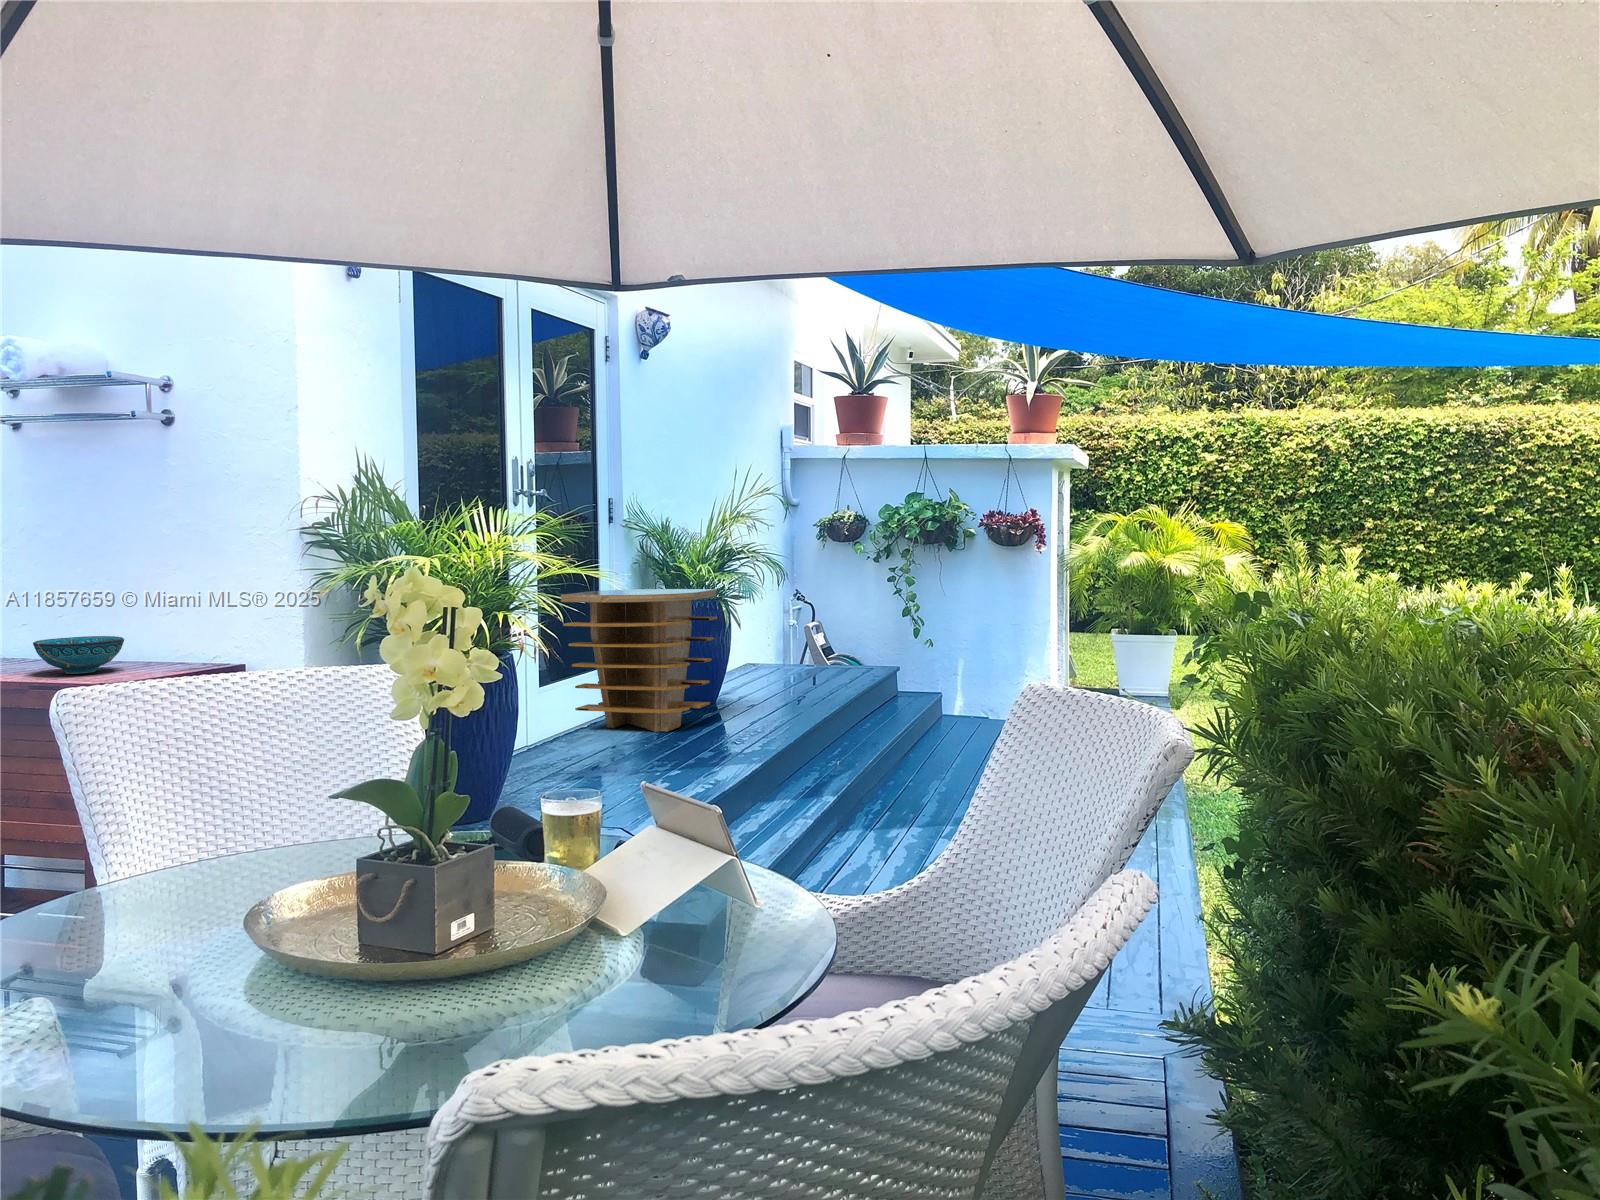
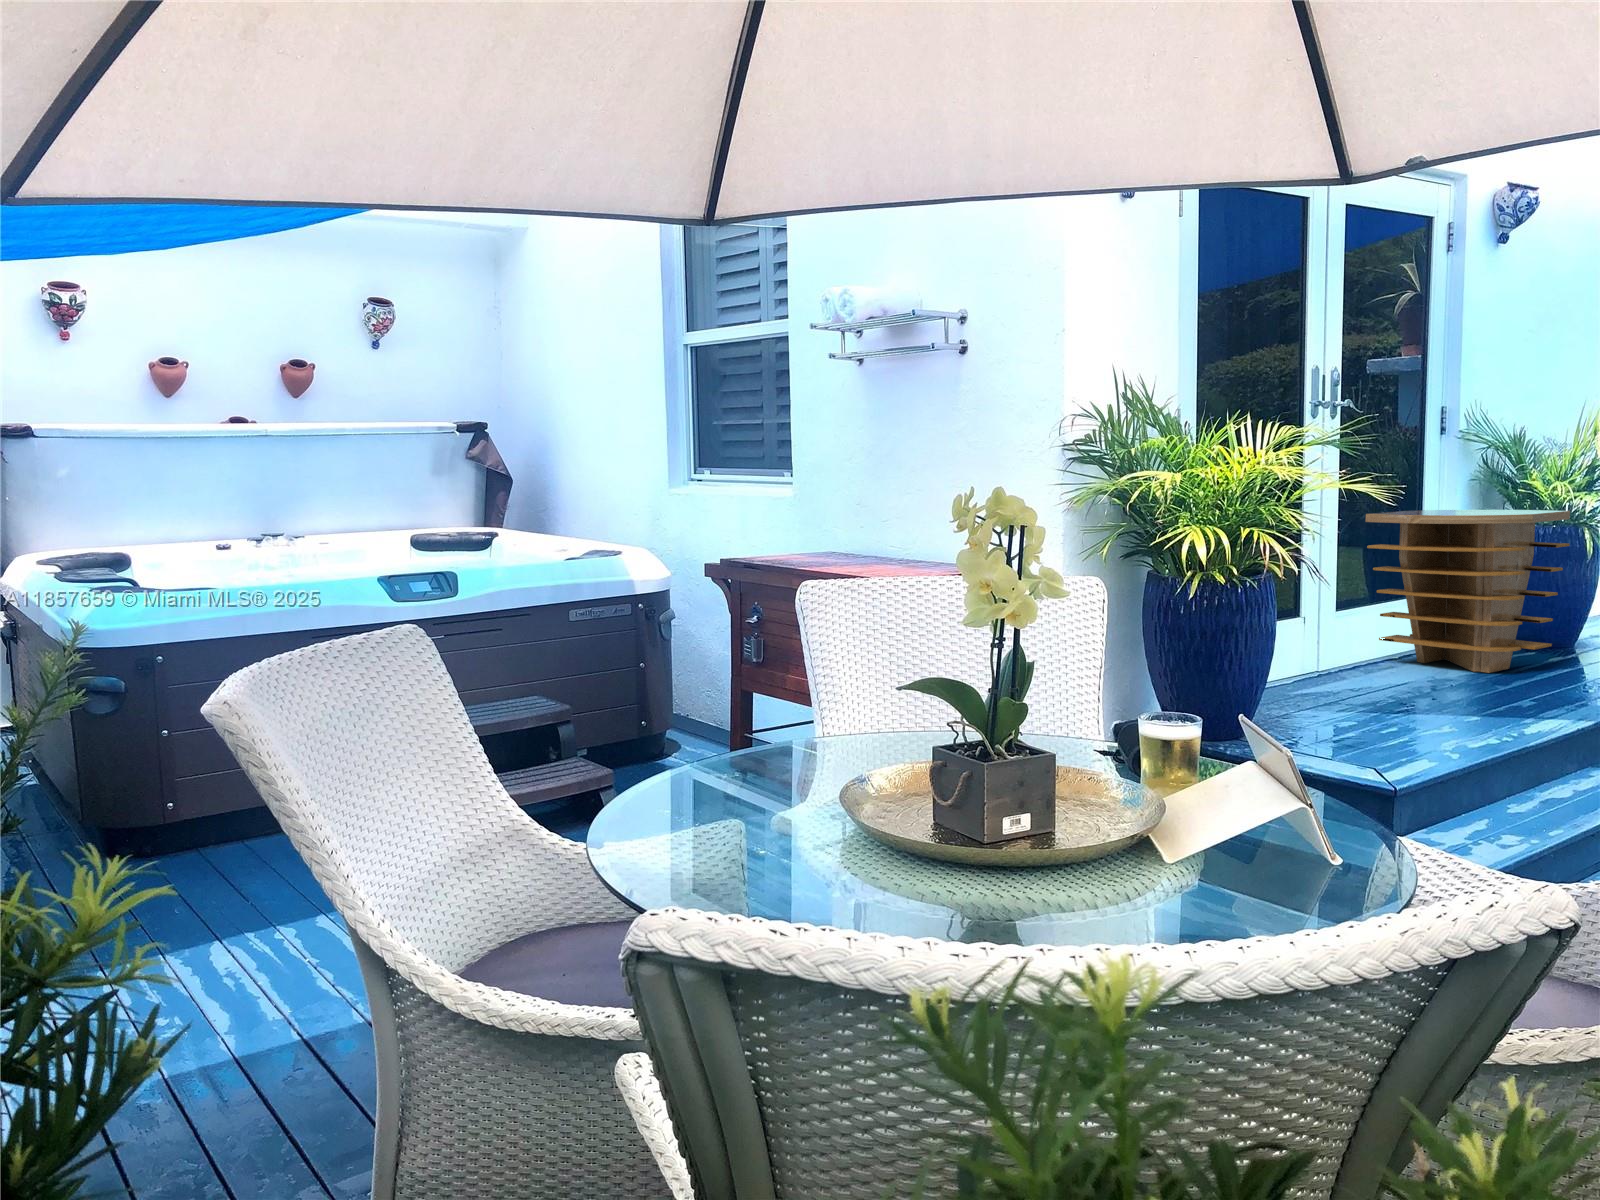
decorative bowl: present [33,636,124,674] -> none [855,542,922,573]

